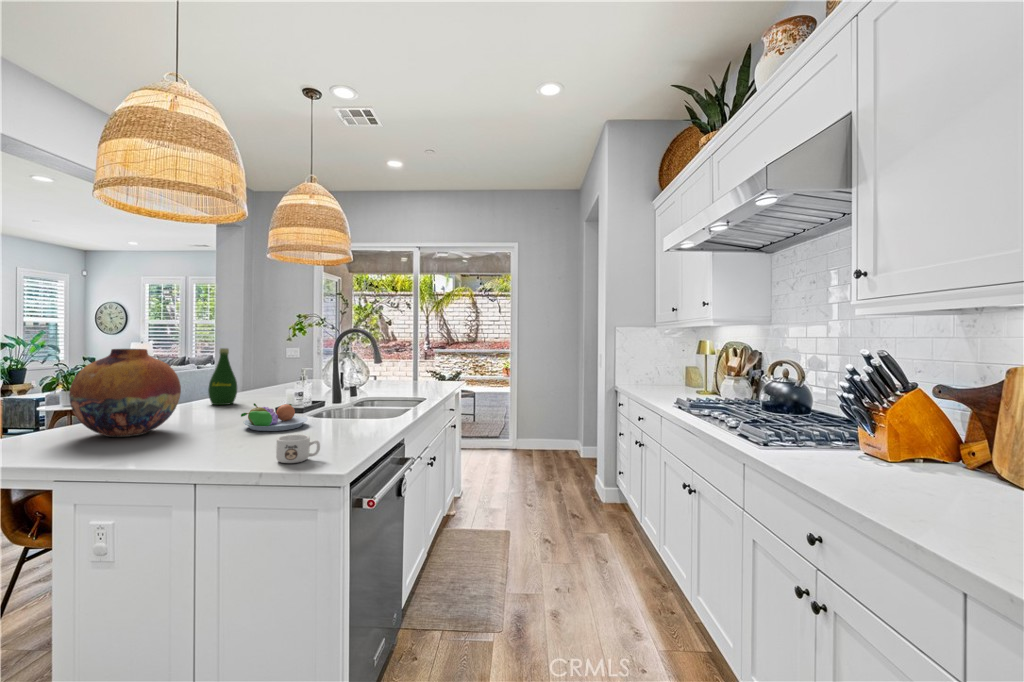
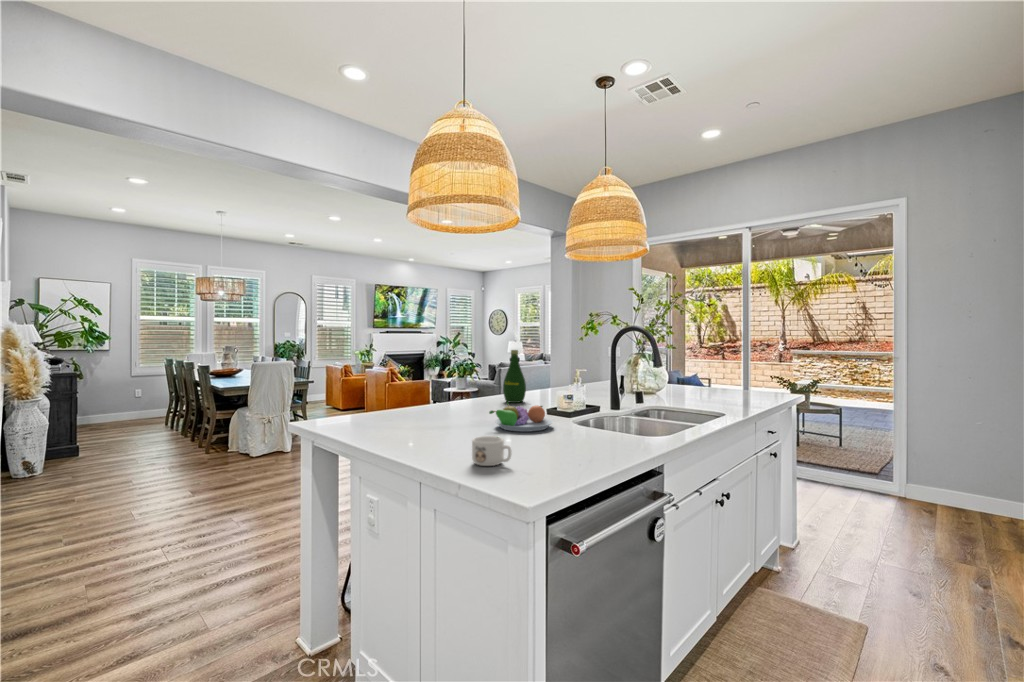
vase: present [69,349,181,437] -> none [382,349,454,423]

